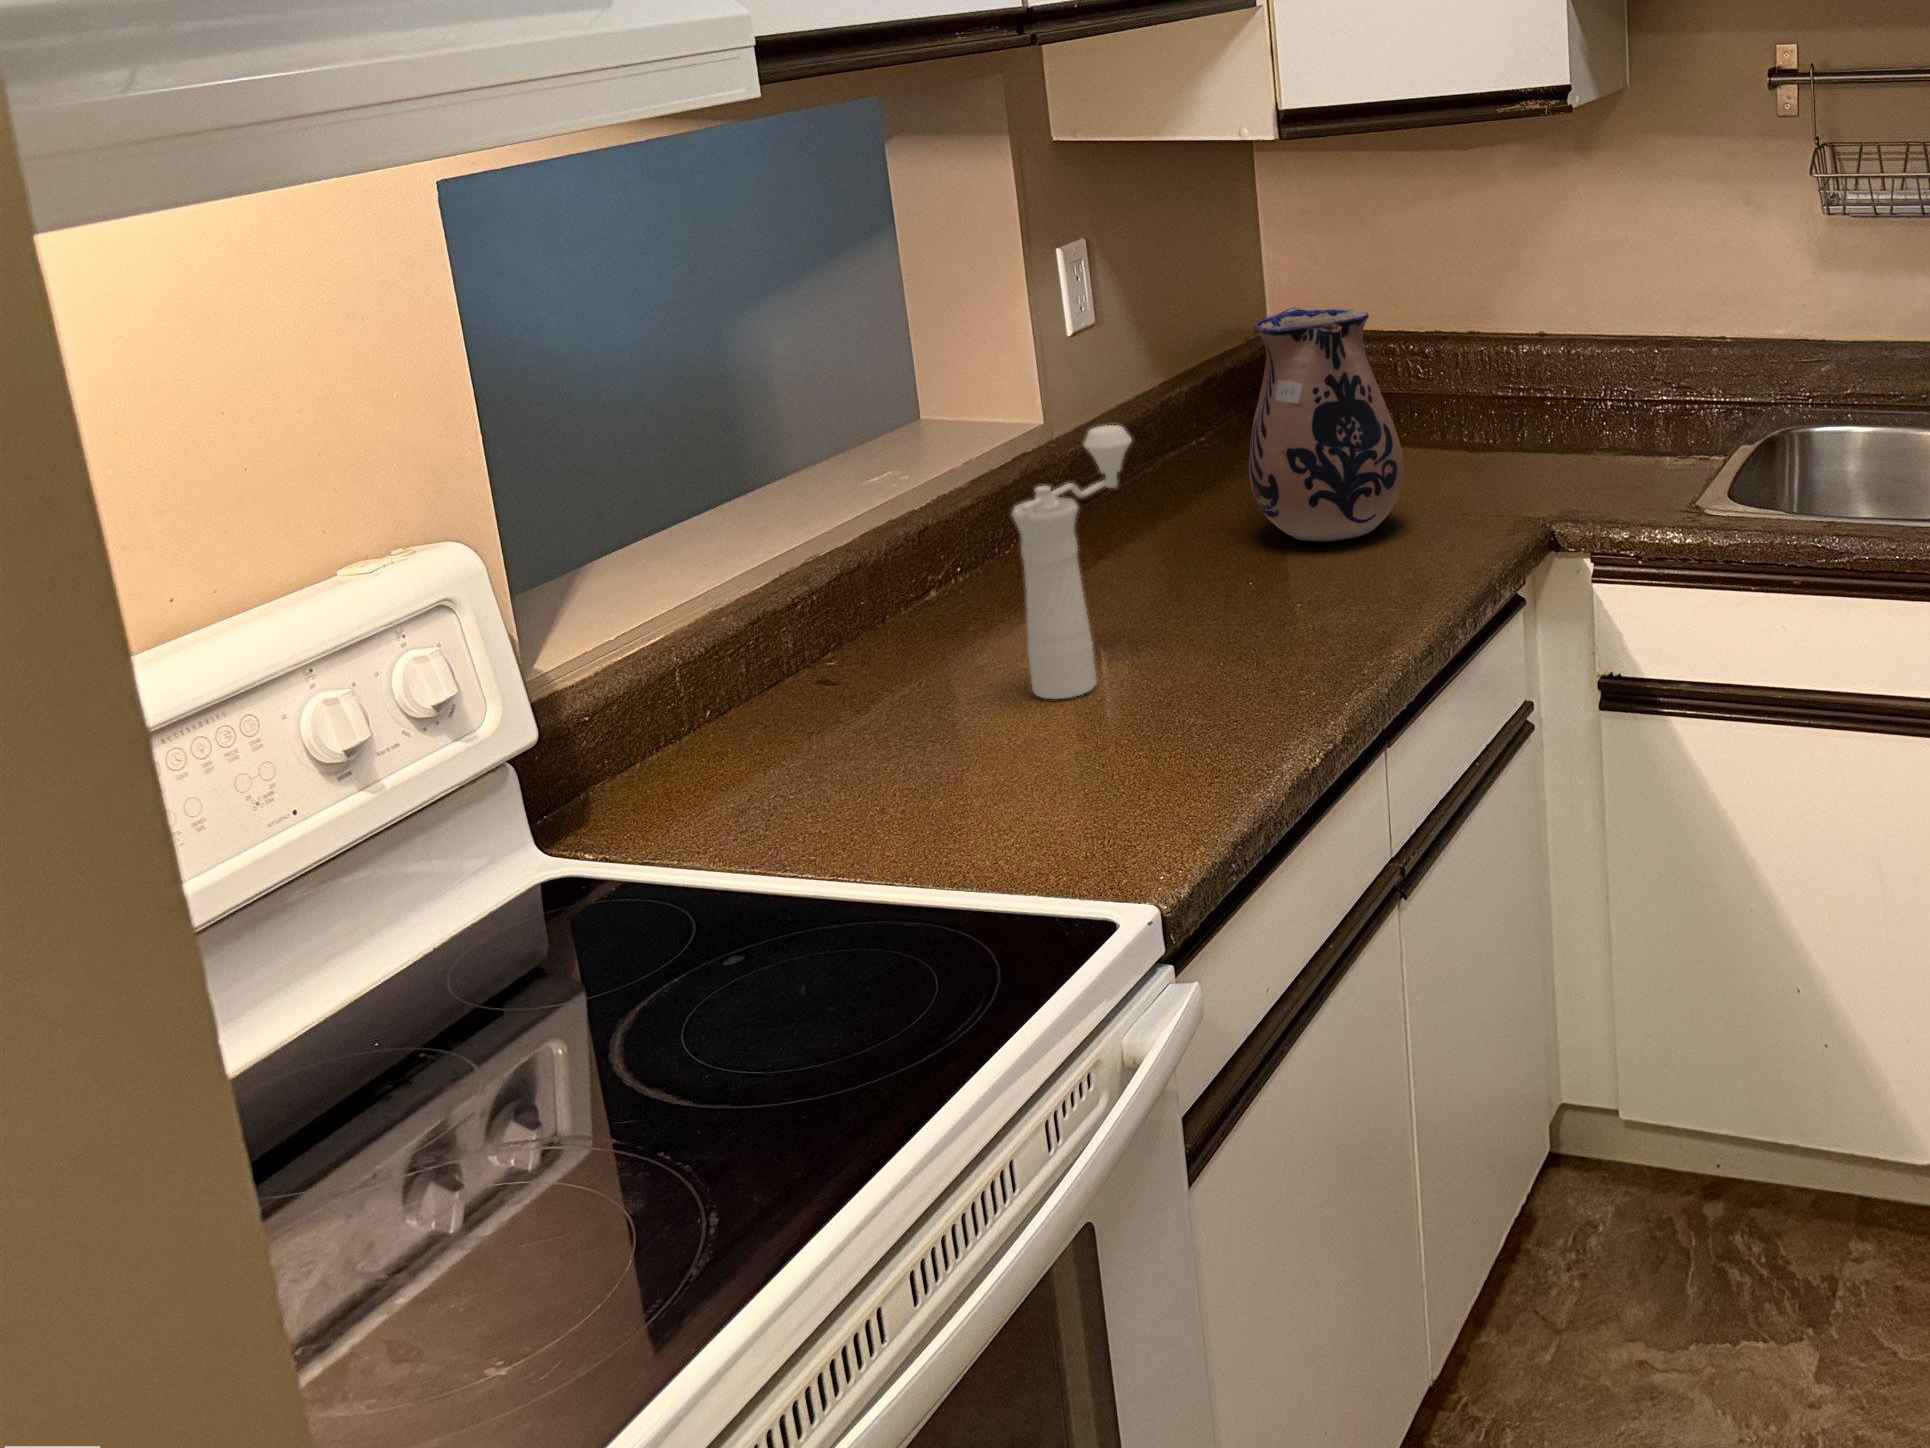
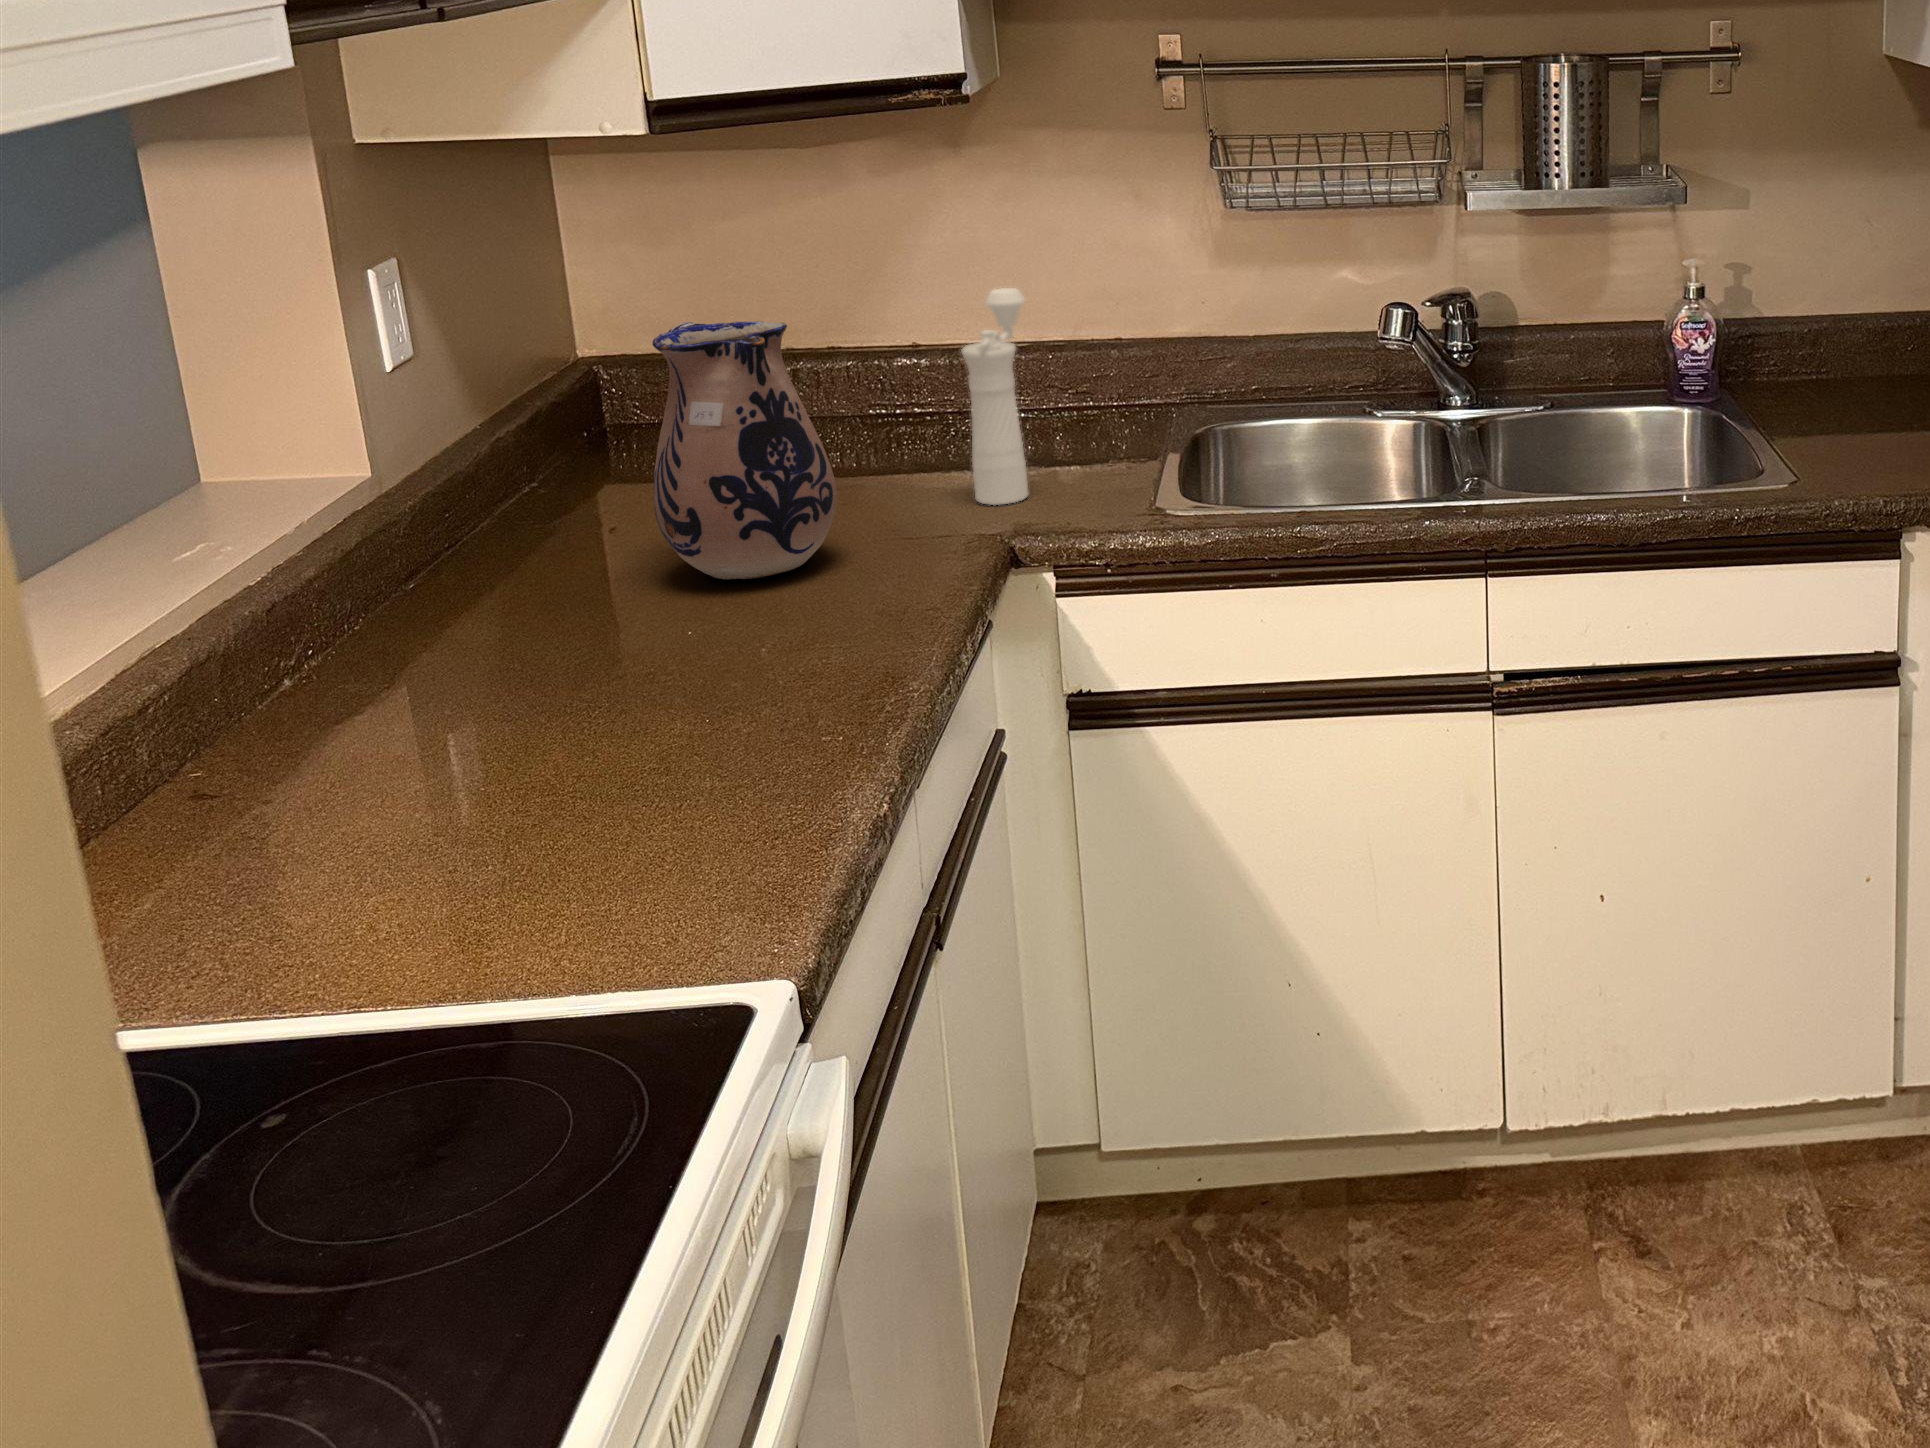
pepper mill: present [1012,425,1132,699] -> present [962,288,1028,505]

